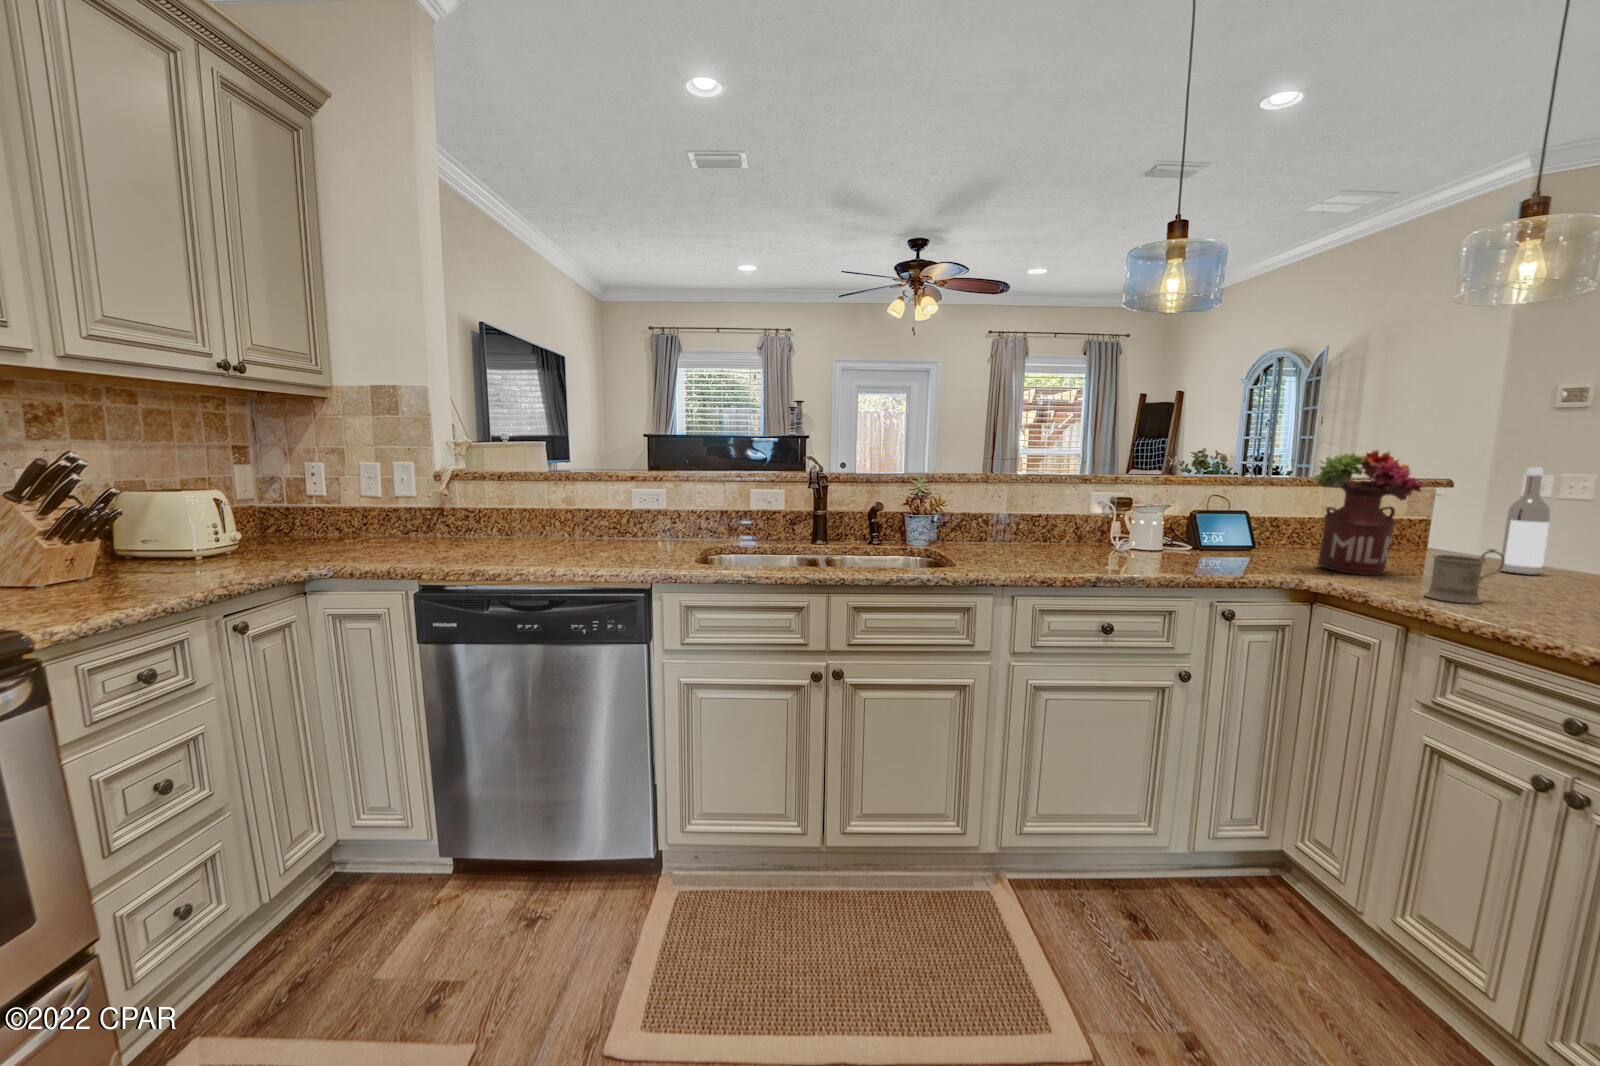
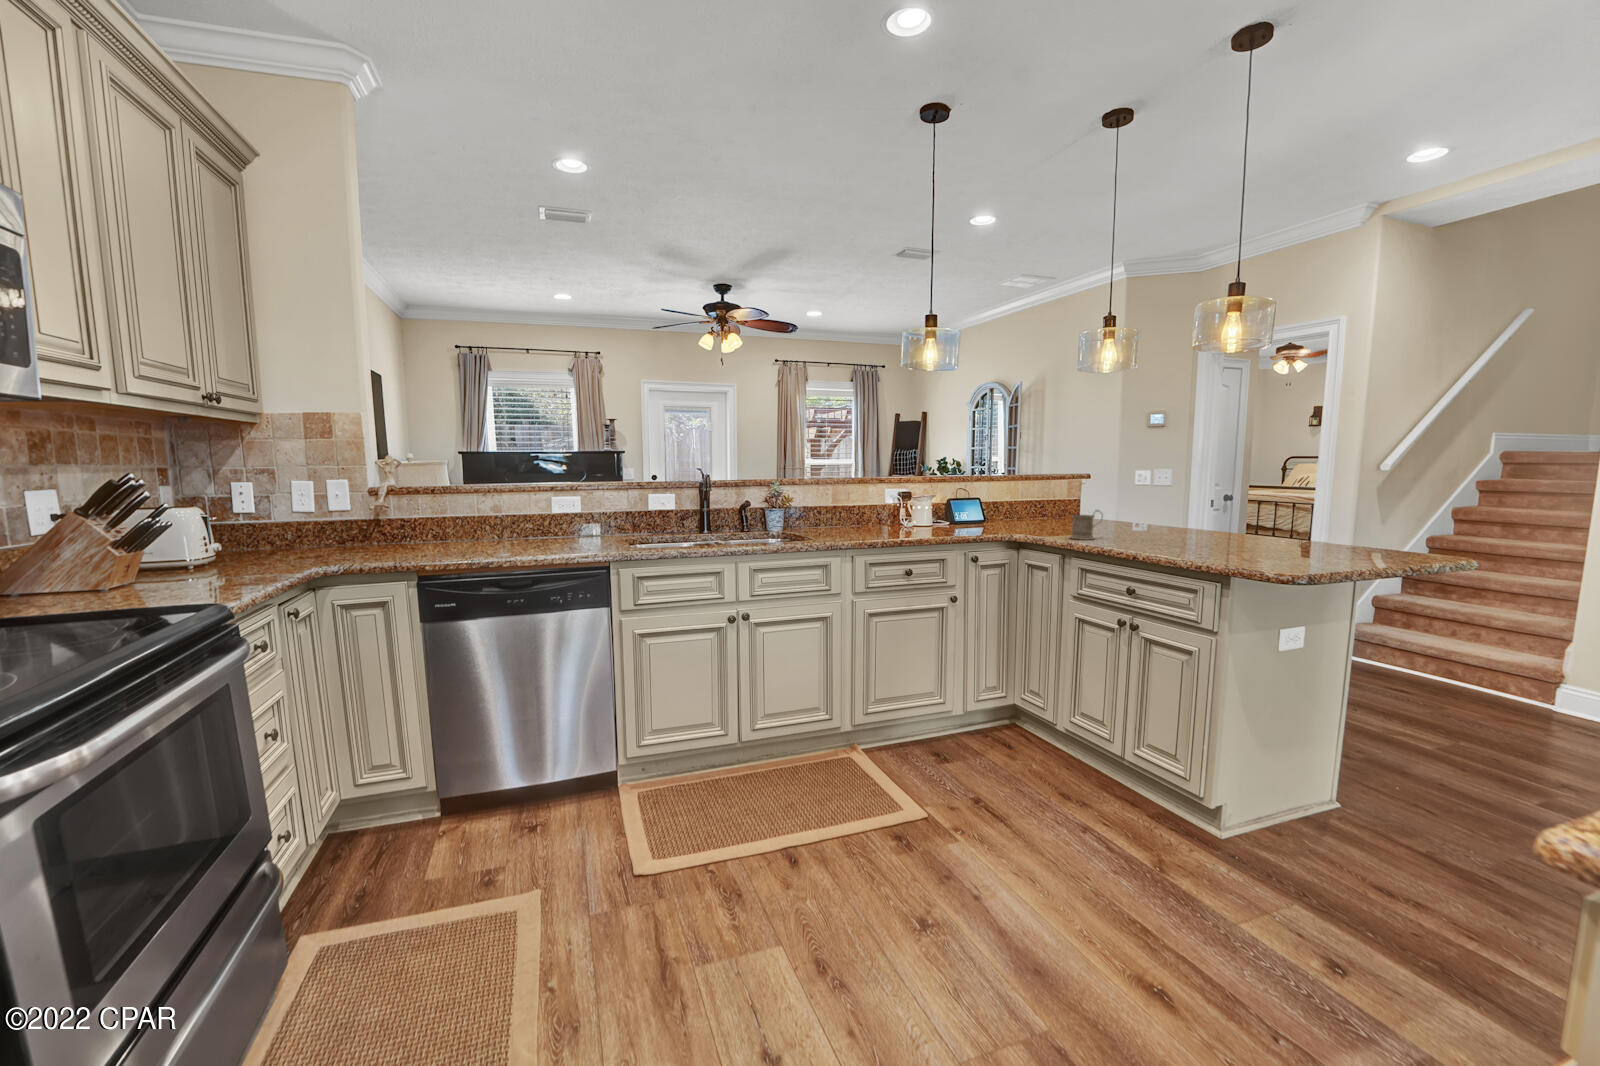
flower arrangement: present [1314,450,1424,575] -> none [1014,457,1068,531]
wine bottle: present [1500,467,1550,575] -> none [1106,465,1126,526]

